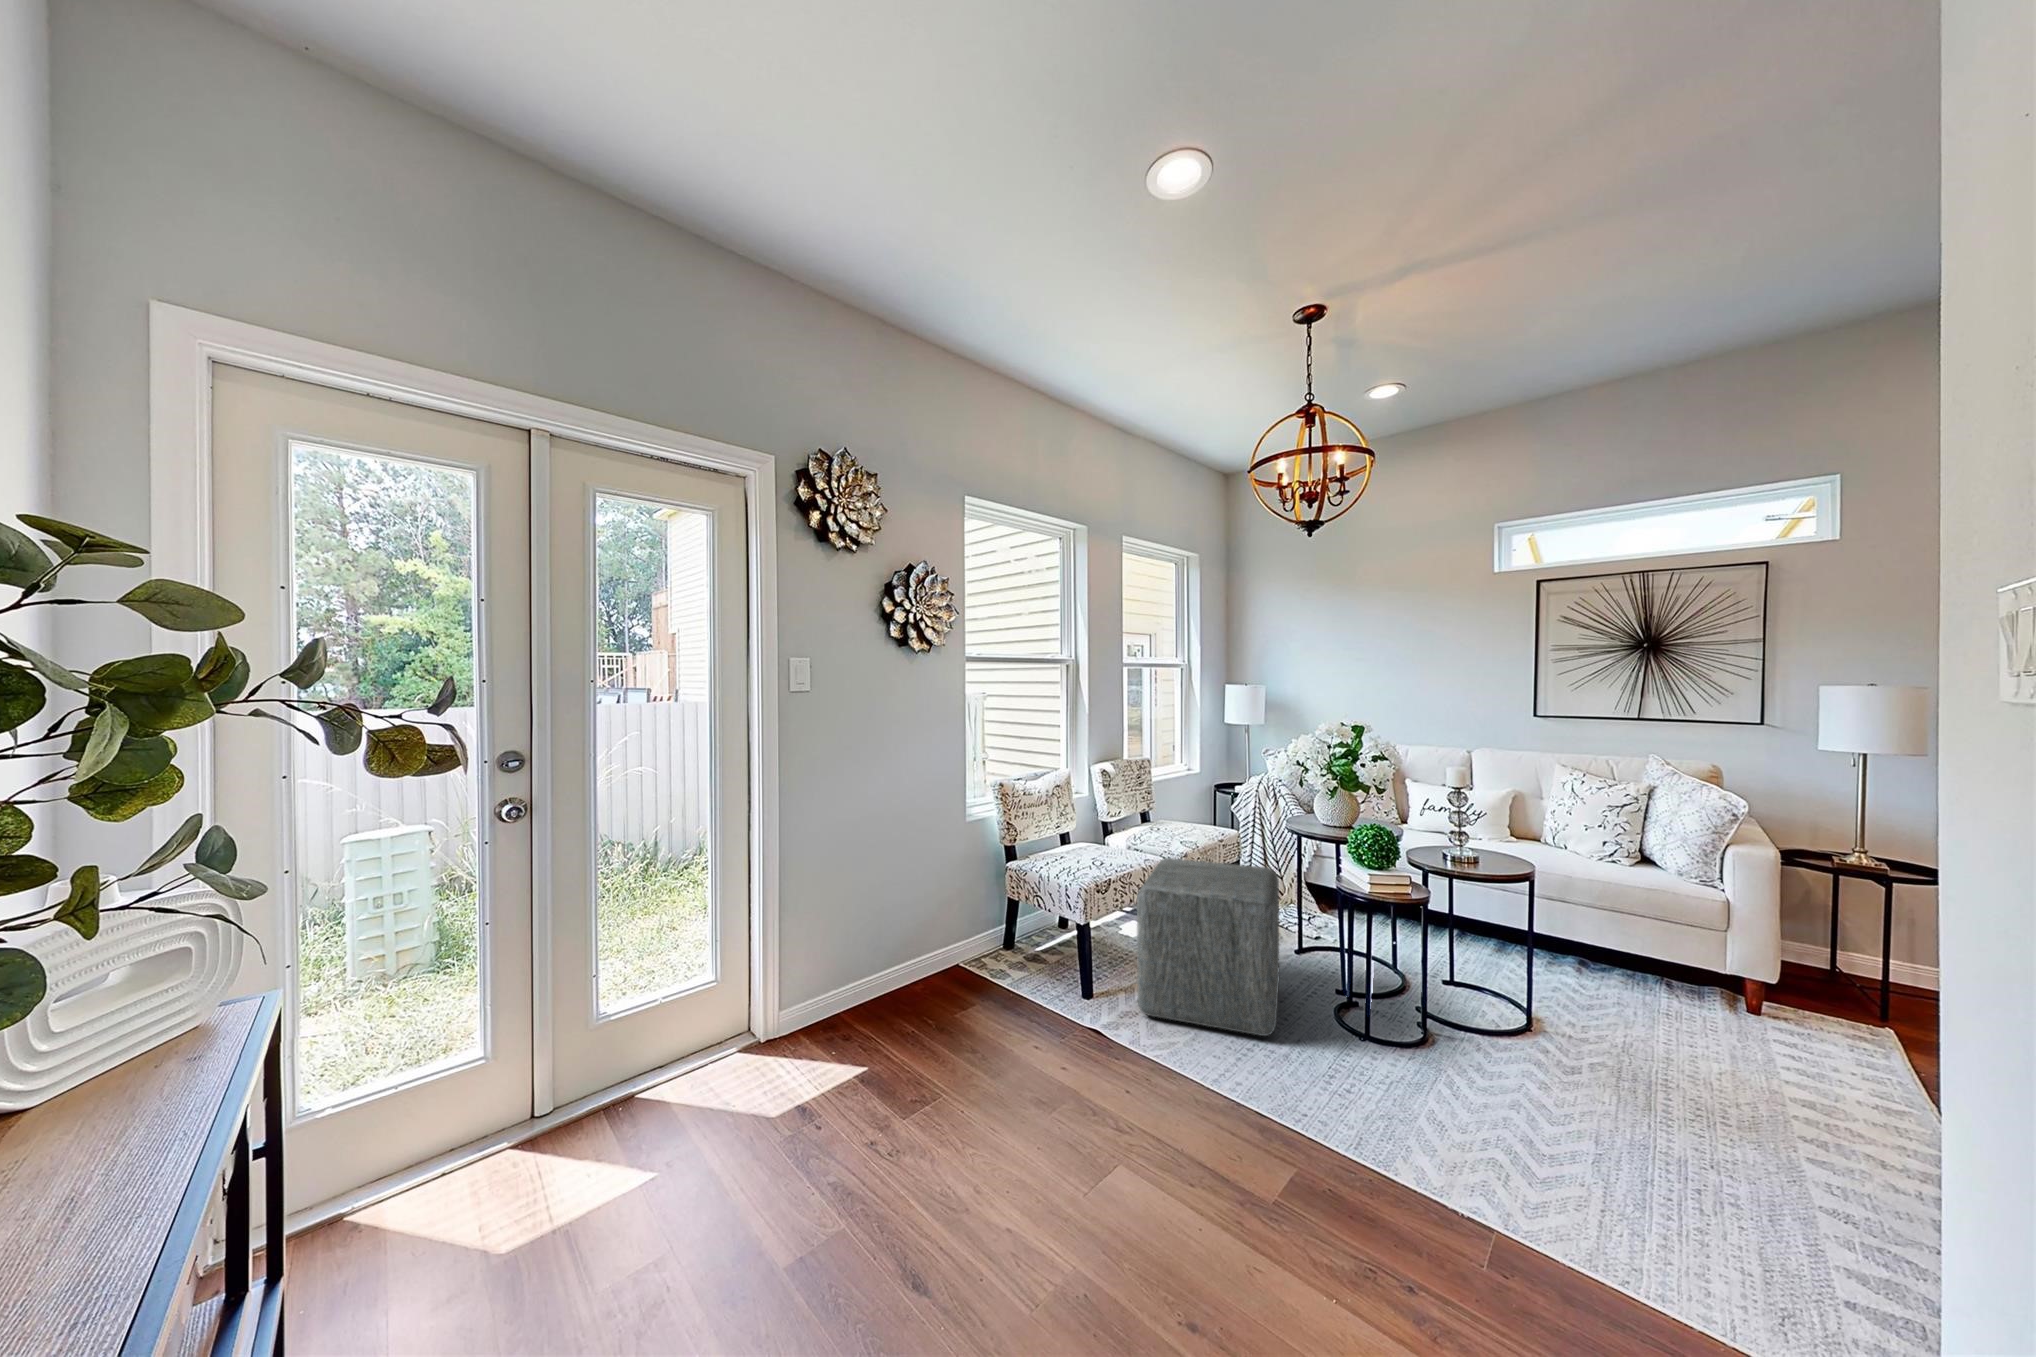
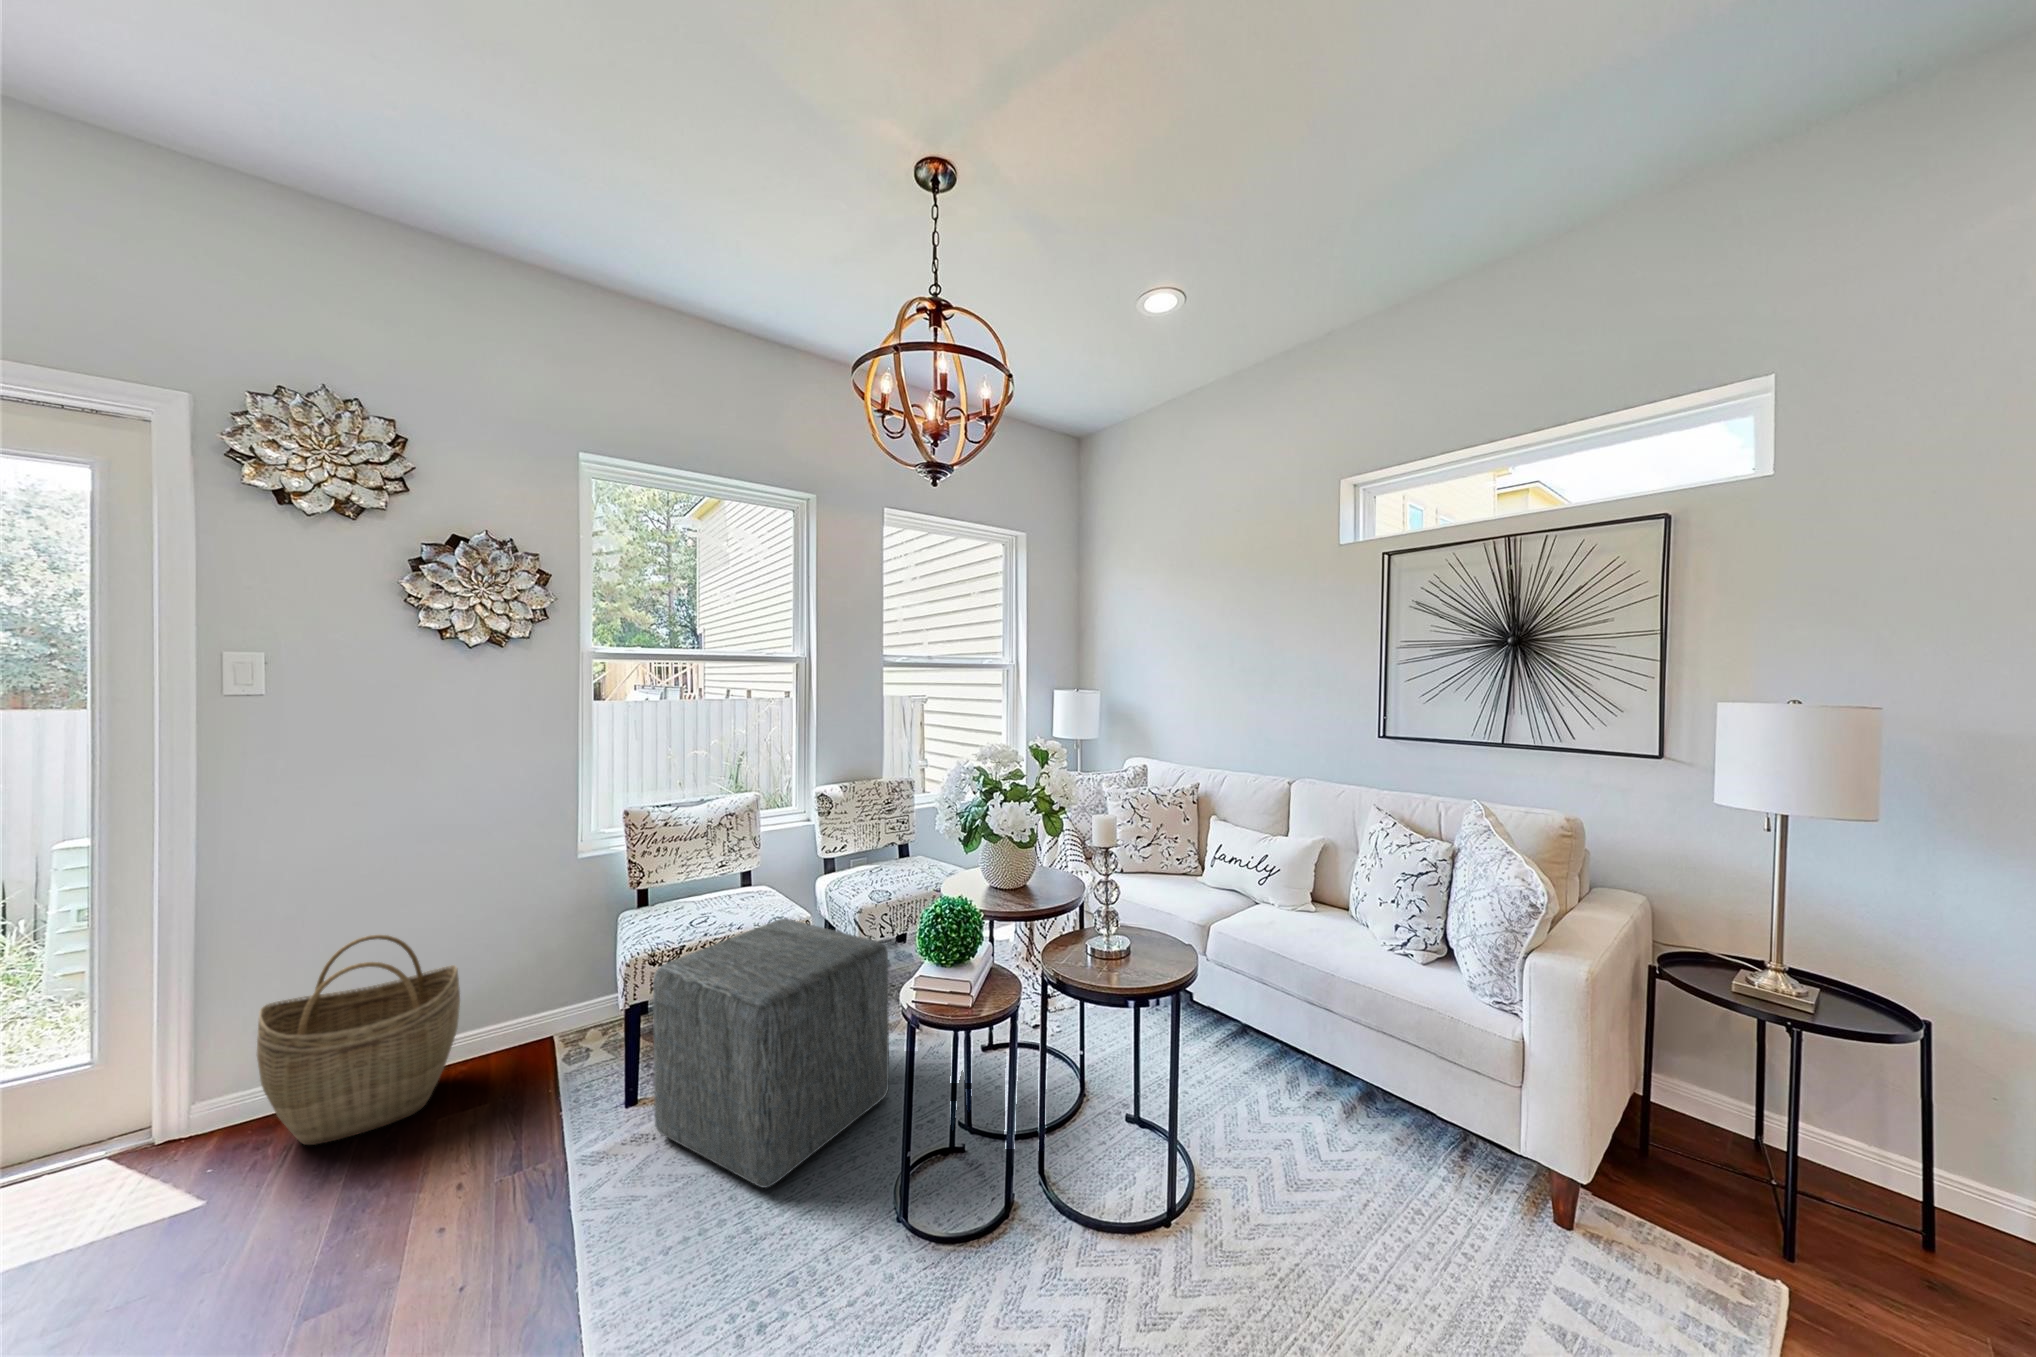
woven basket: none [828,880,949,1042] -> present [257,935,460,1145]

